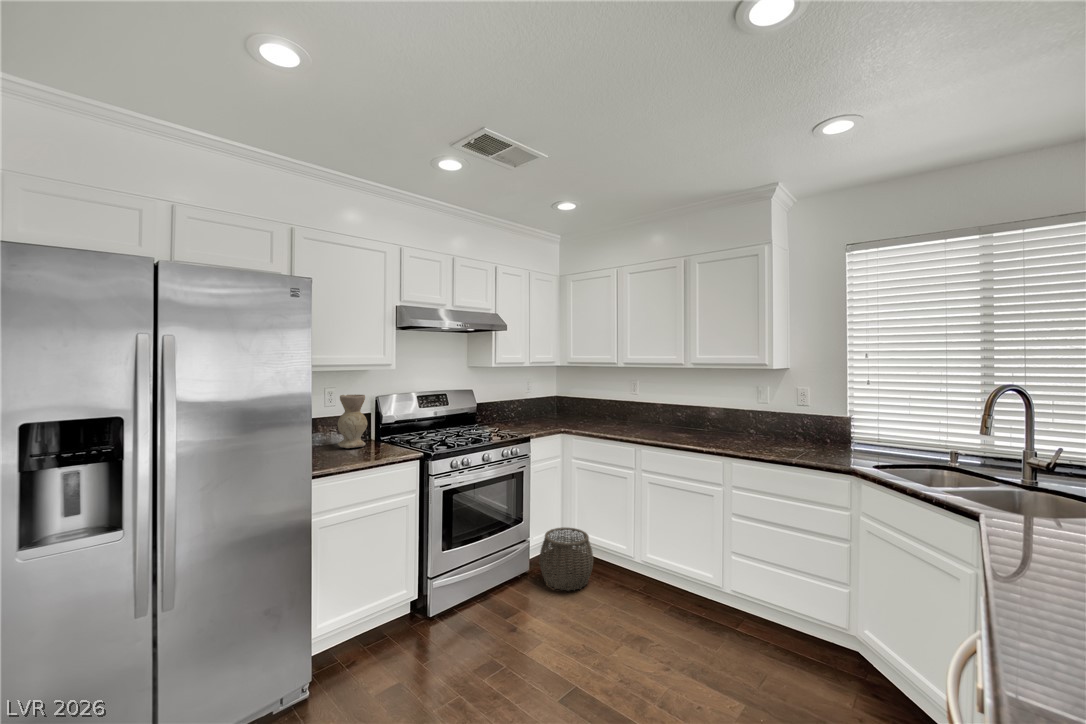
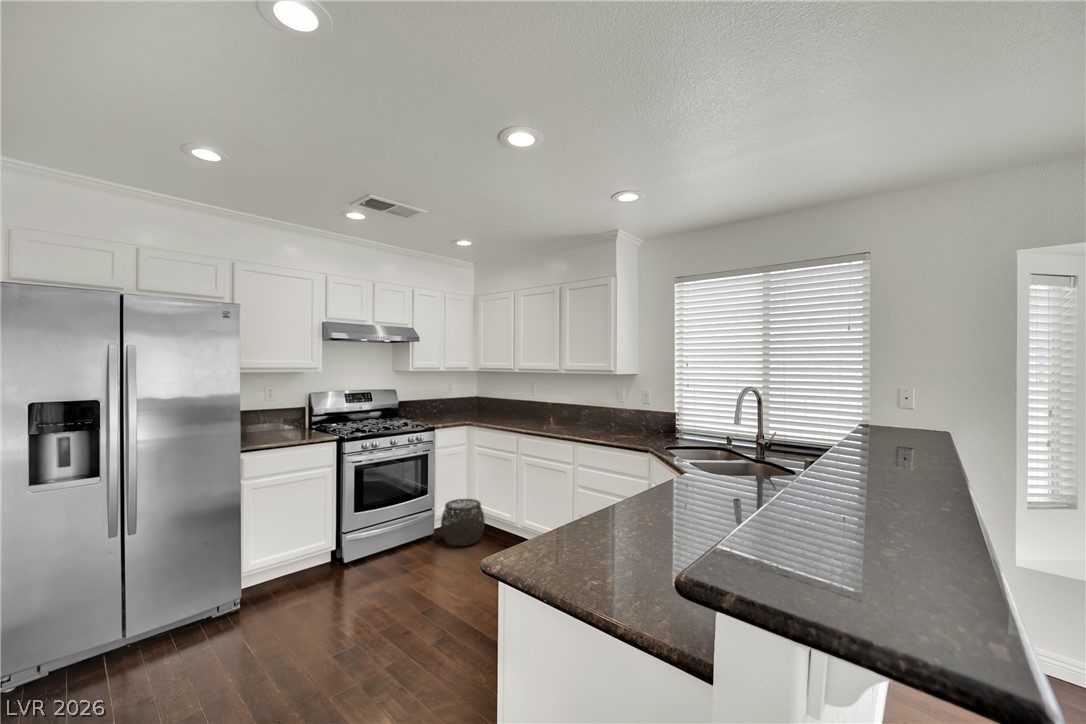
vase: present [338,394,367,448] -> none [273,392,297,433]

